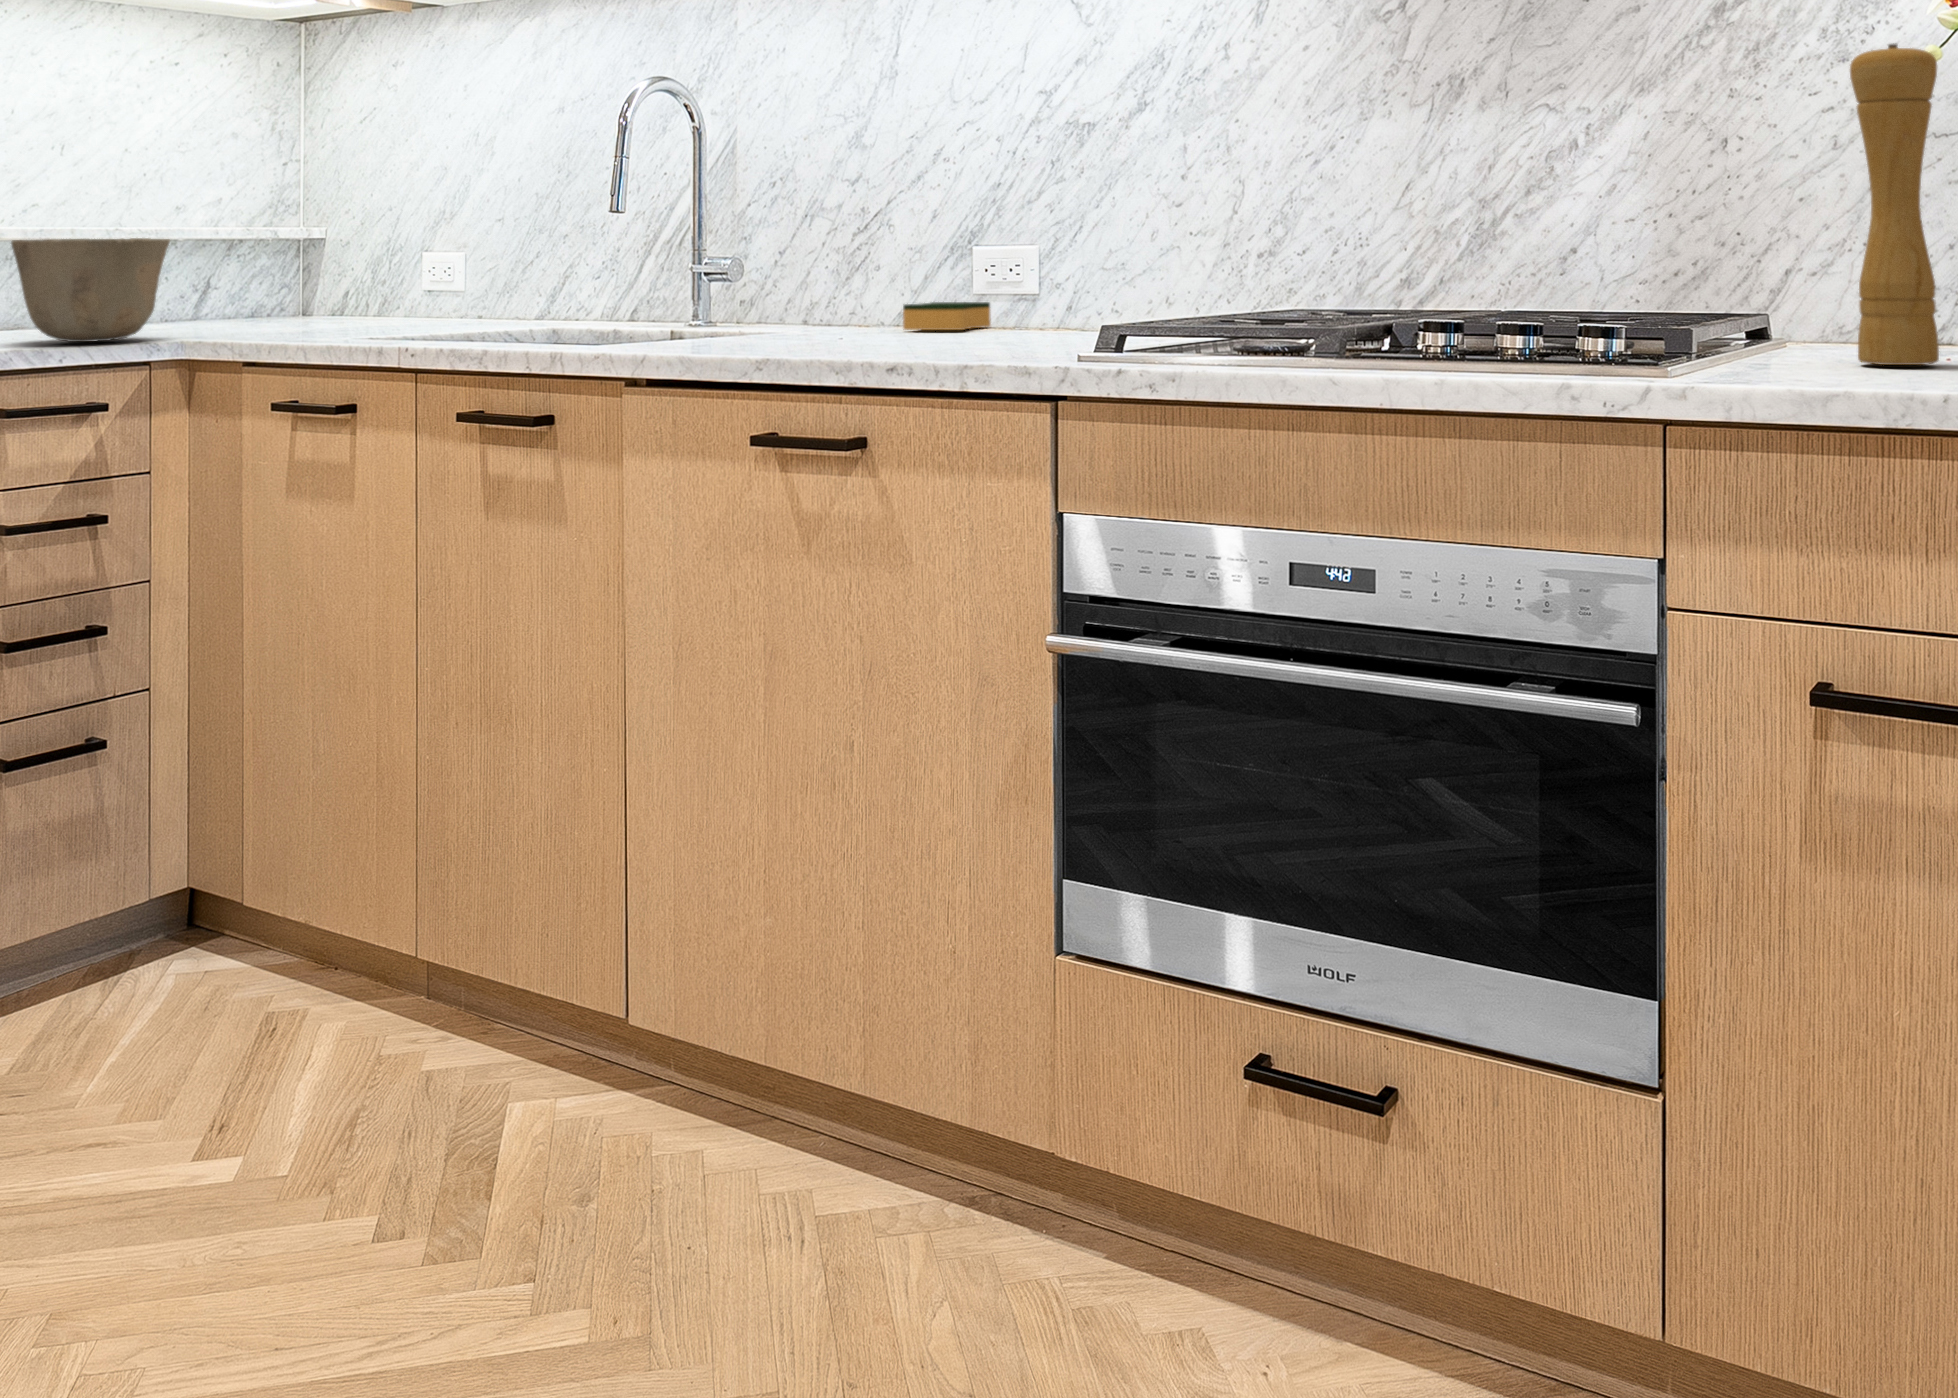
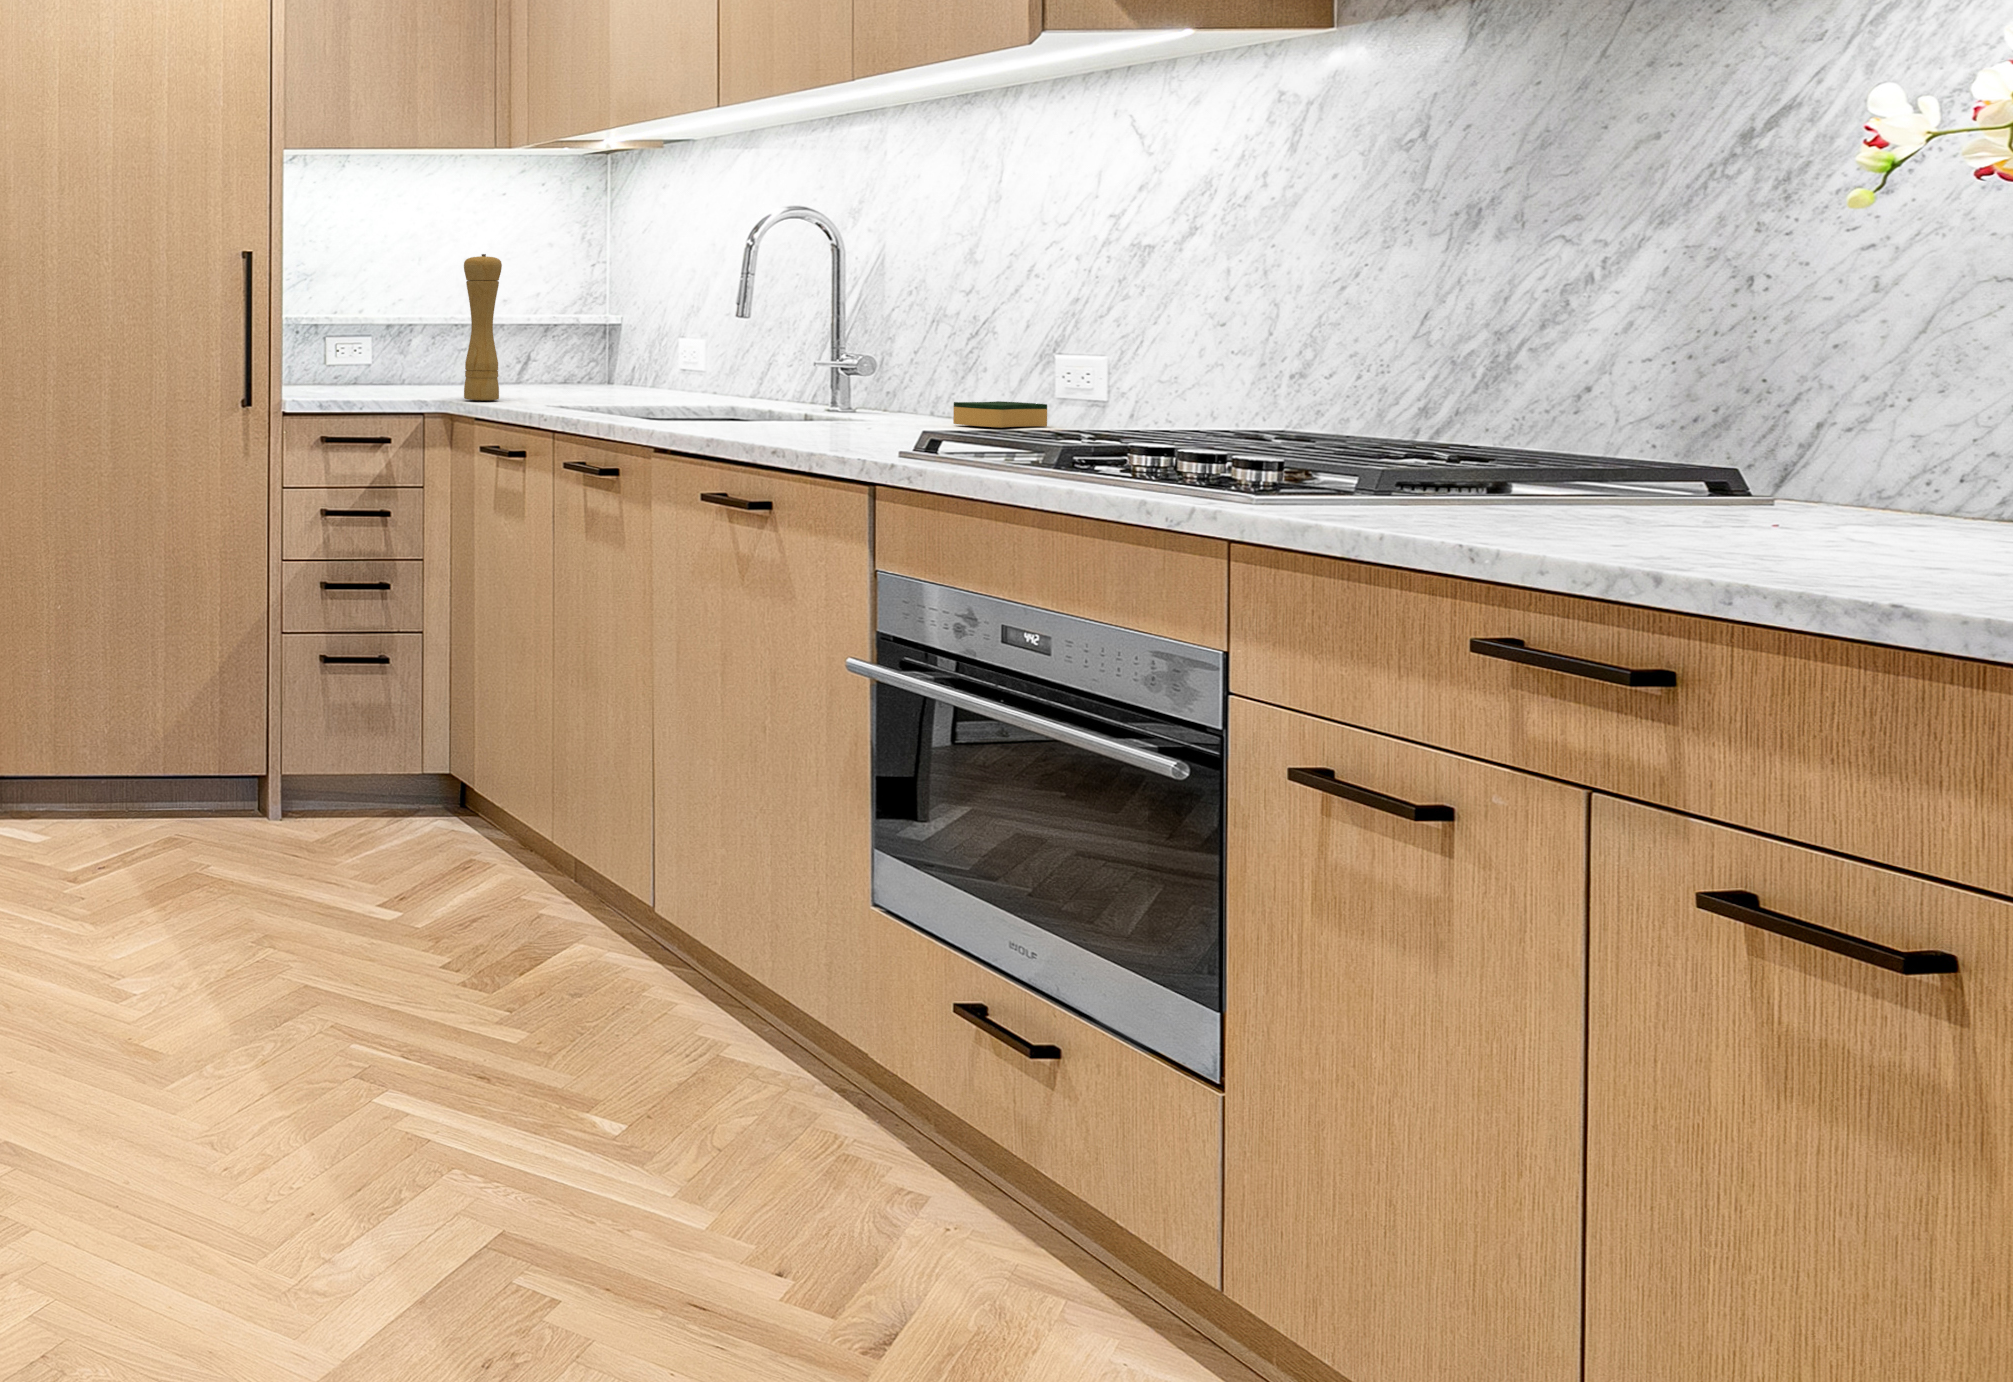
pepper mill: present [1850,43,1939,365] -> present [464,254,502,400]
ceramic bowl: present [11,238,170,342] -> none [342,325,440,395]

